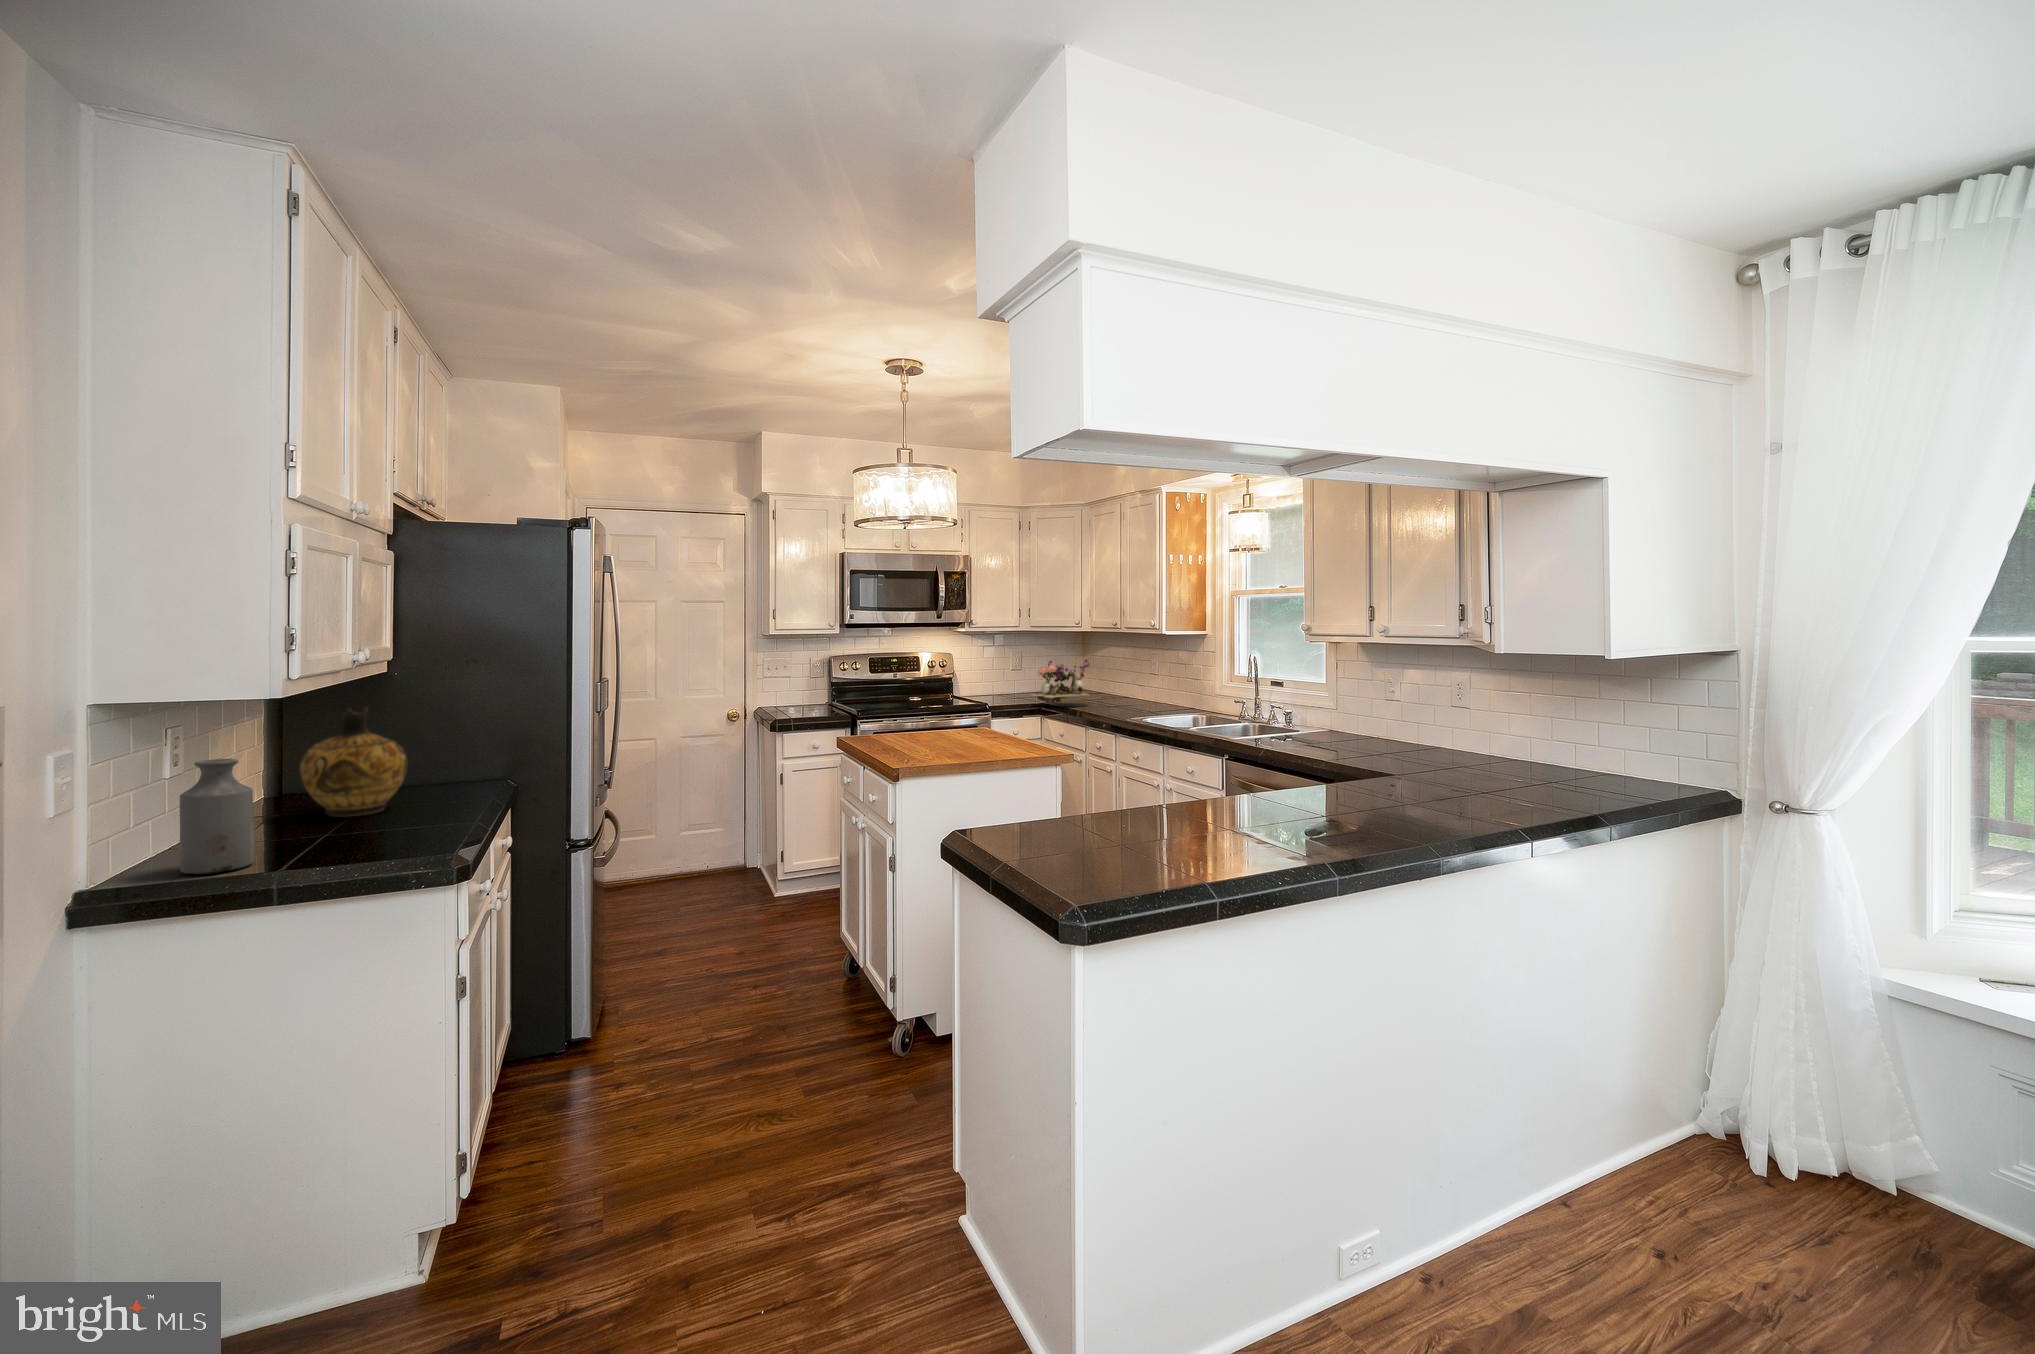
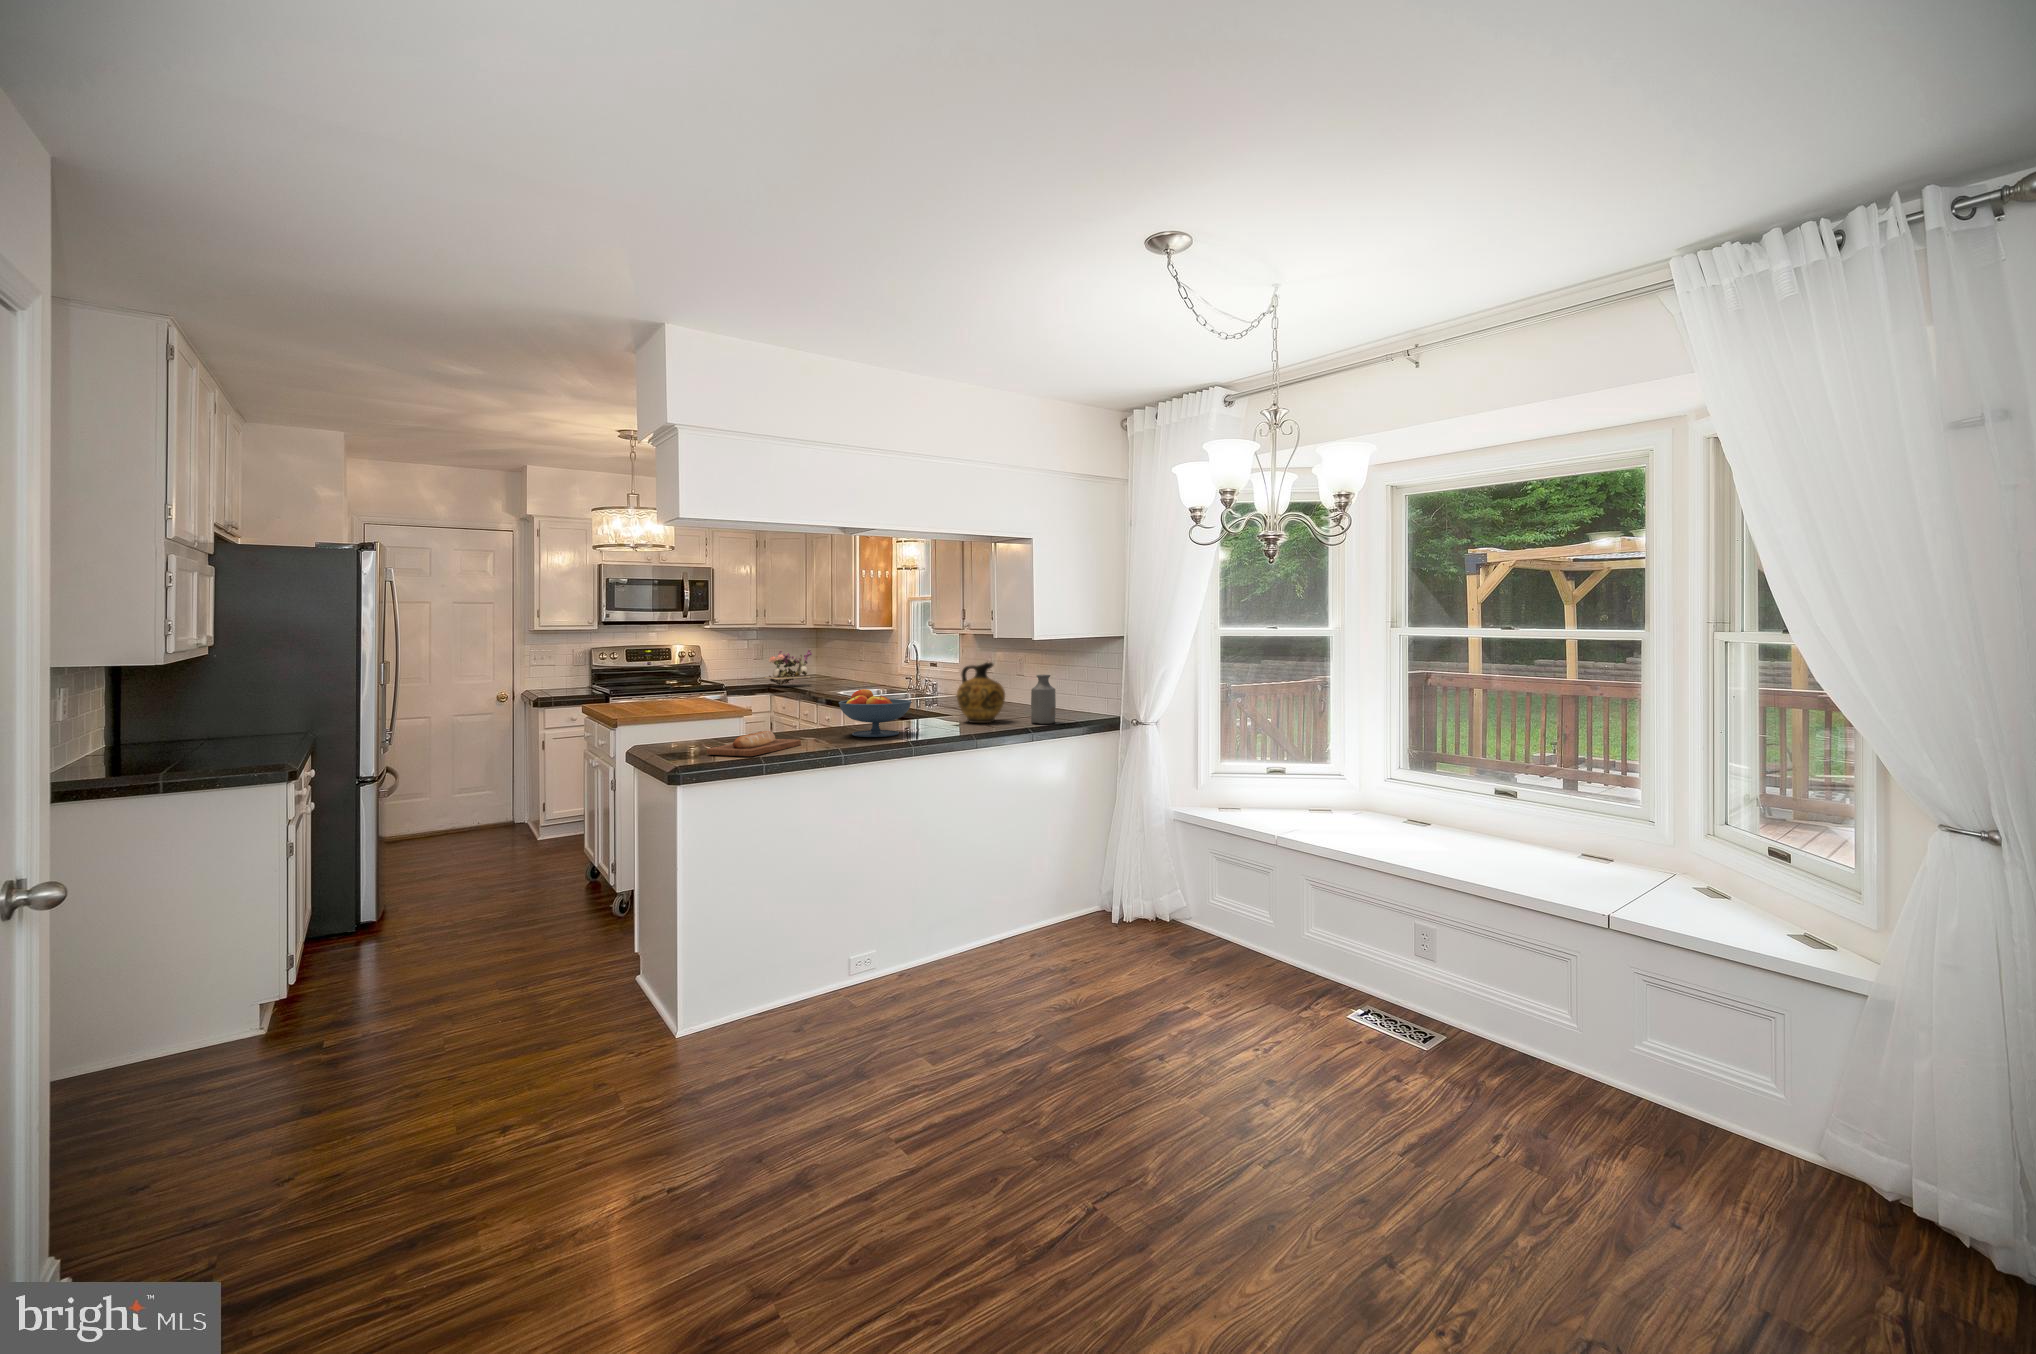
ceramic jug: present [300,708,408,816] -> present [957,663,1005,723]
fruit bowl: none [1270,736,1402,825] -> present [839,689,912,737]
bottle: present [180,759,254,875] -> present [1031,675,1056,724]
bread loaf: none [1098,815,1236,876] -> present [706,731,801,756]

